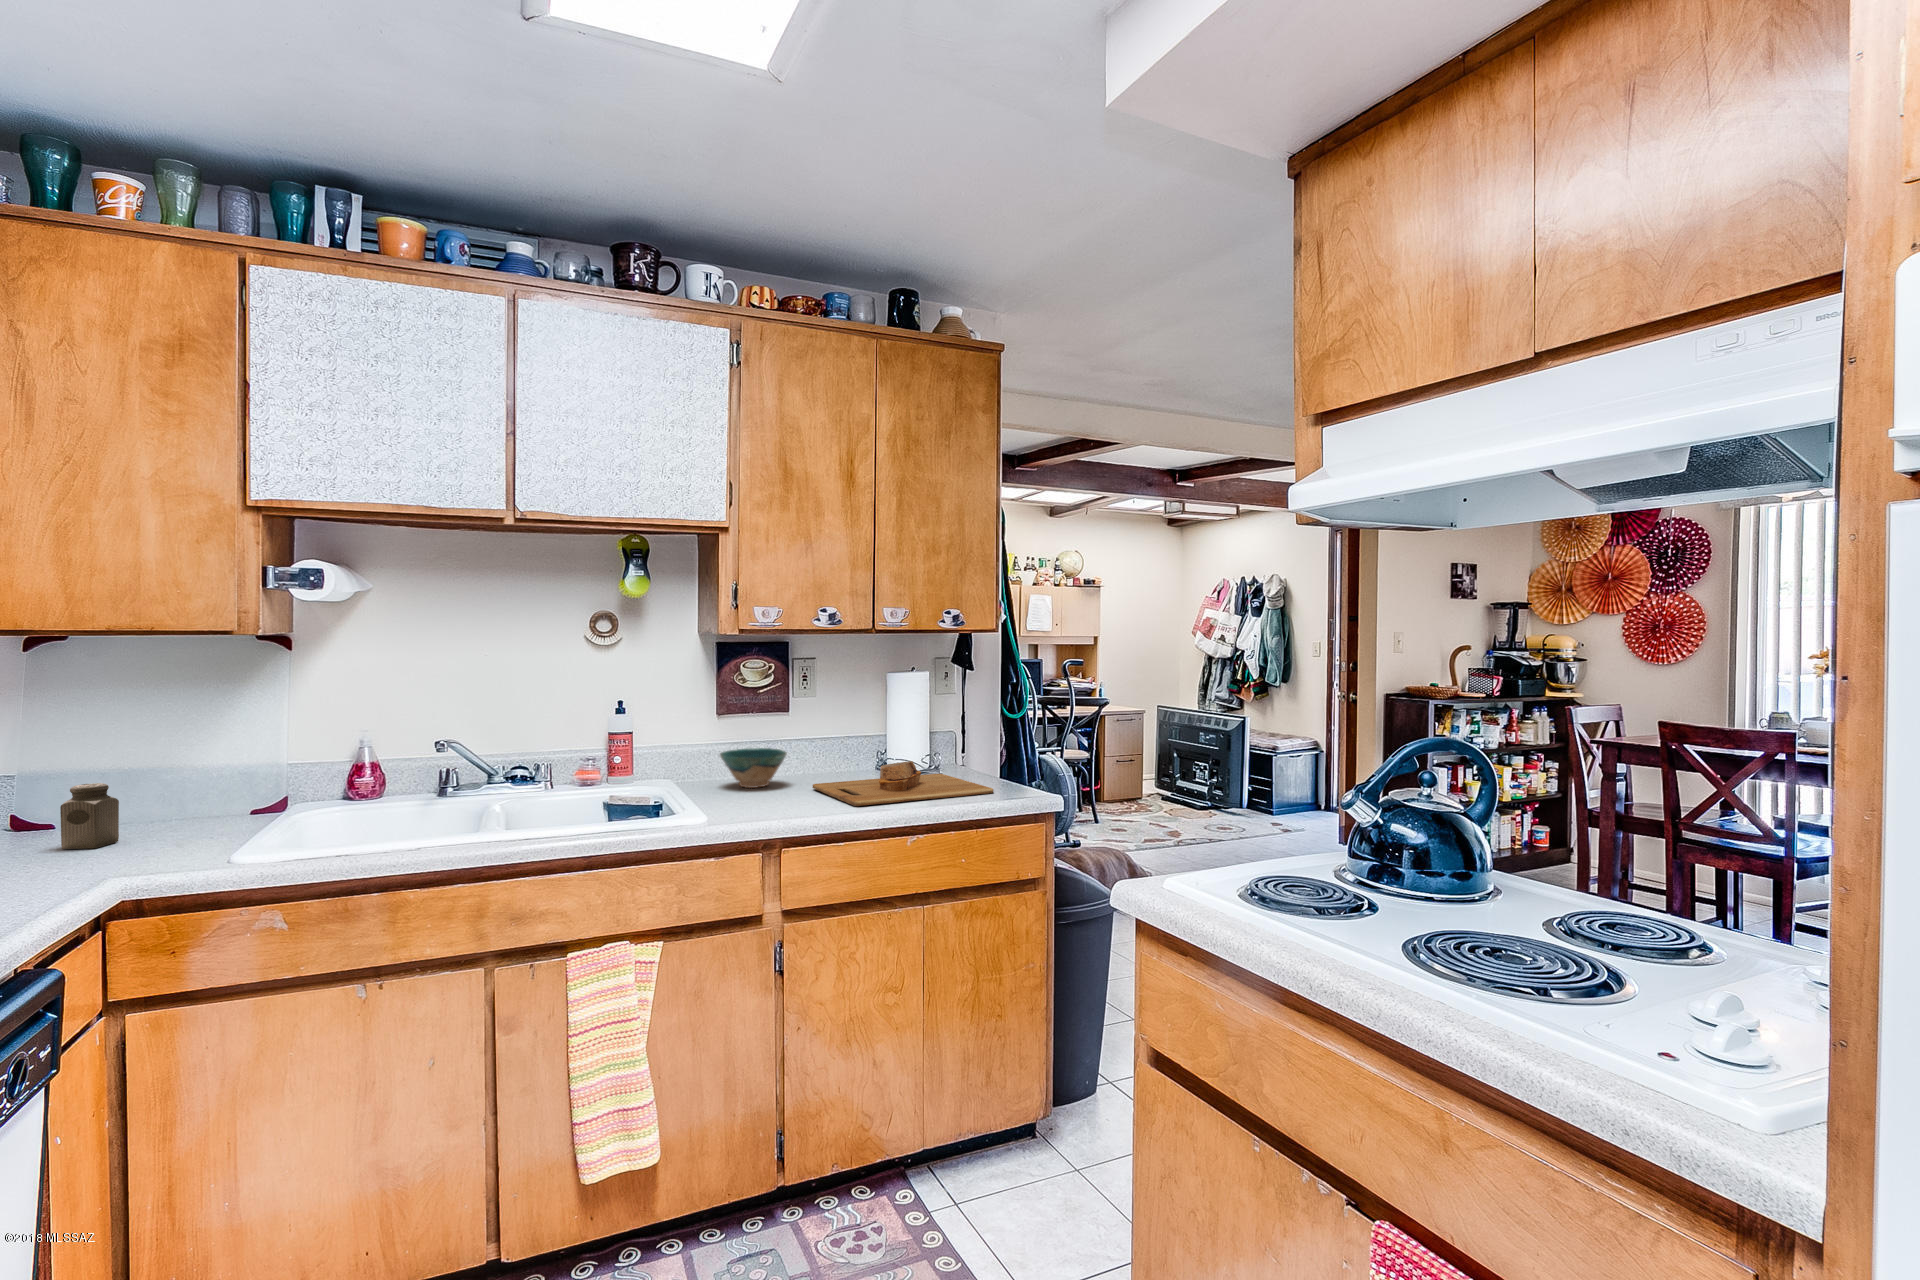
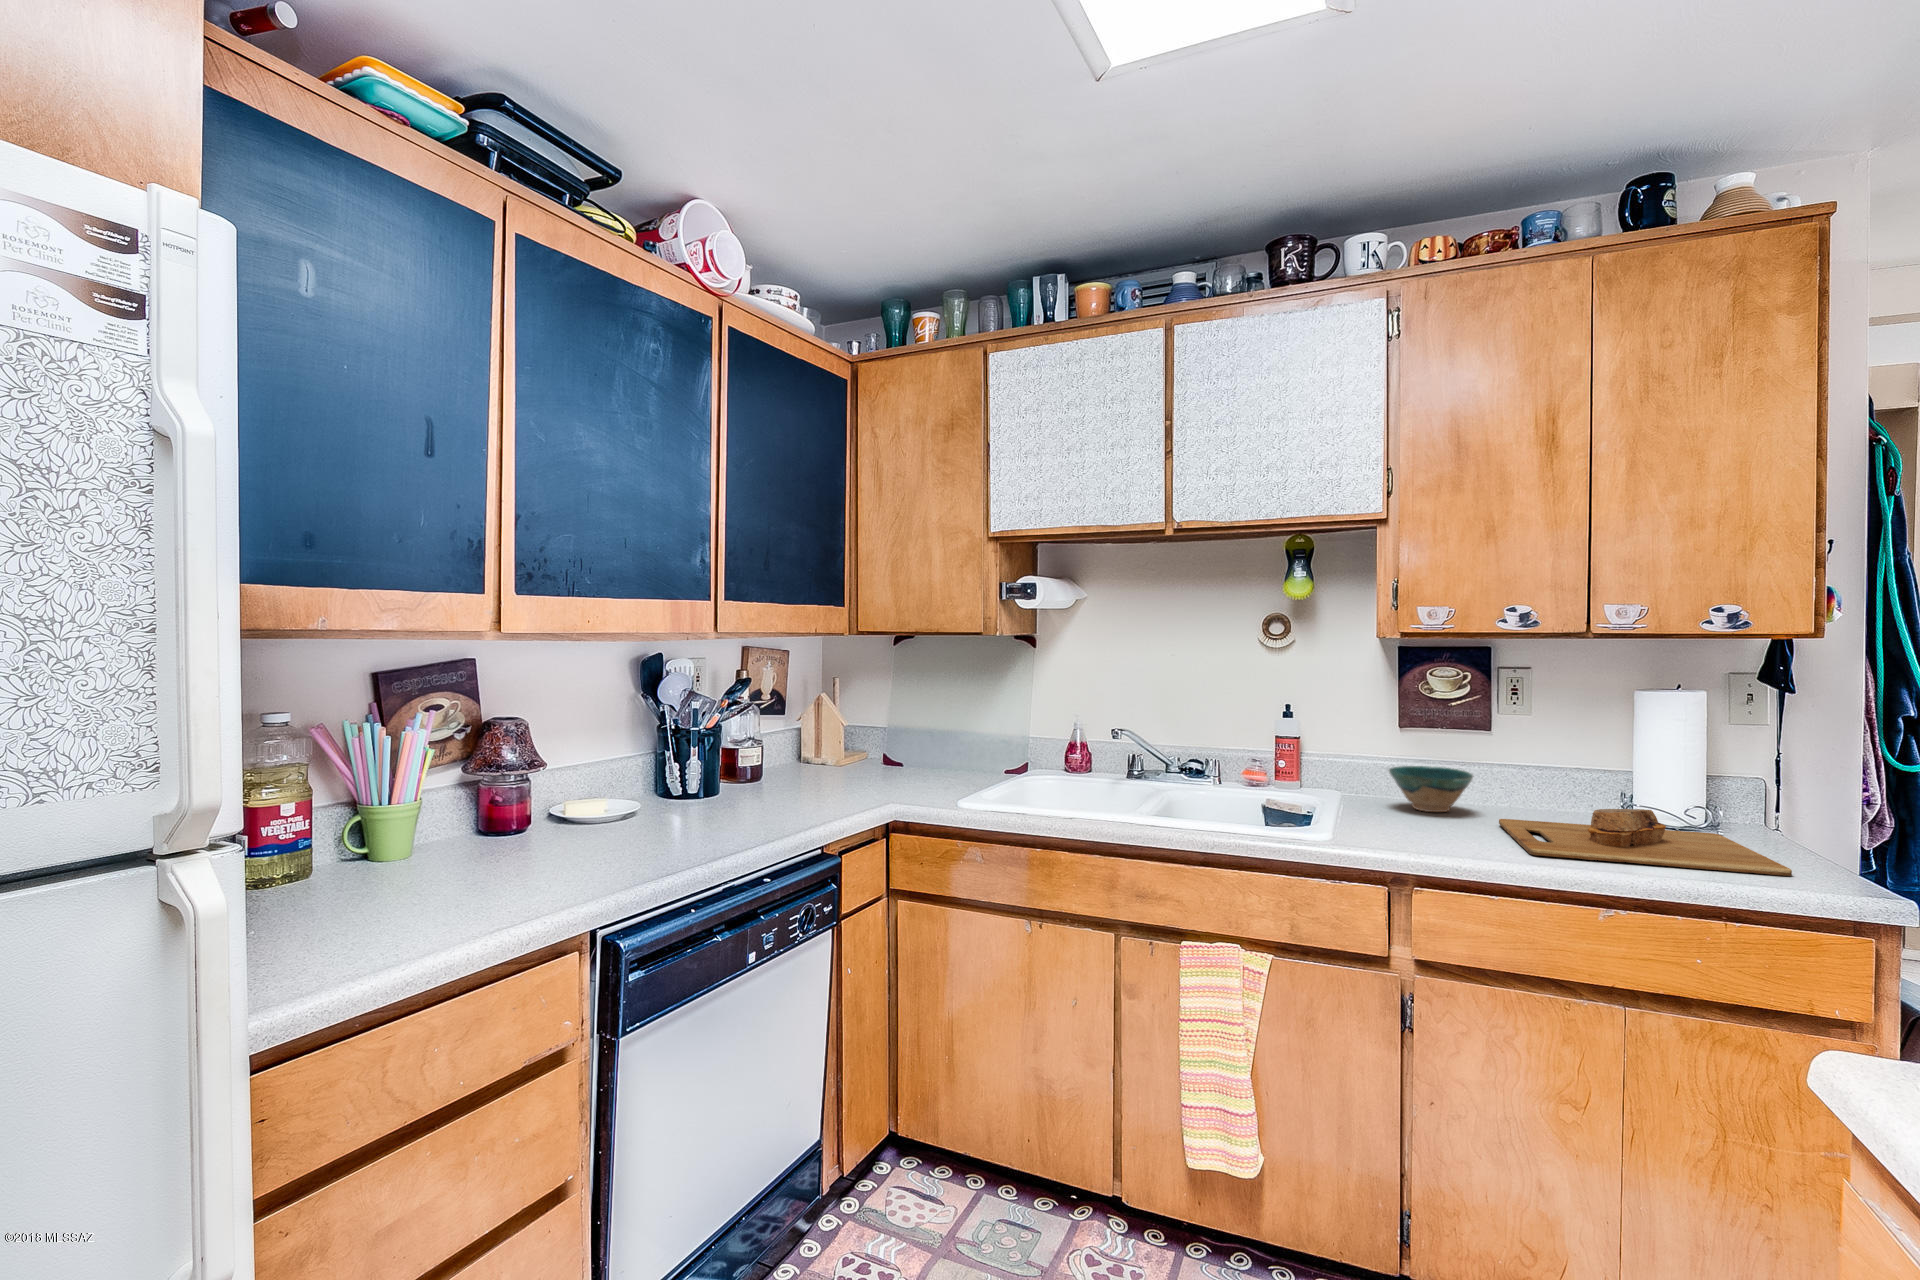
salt shaker: present [60,783,119,849] -> none [892,736,922,780]

